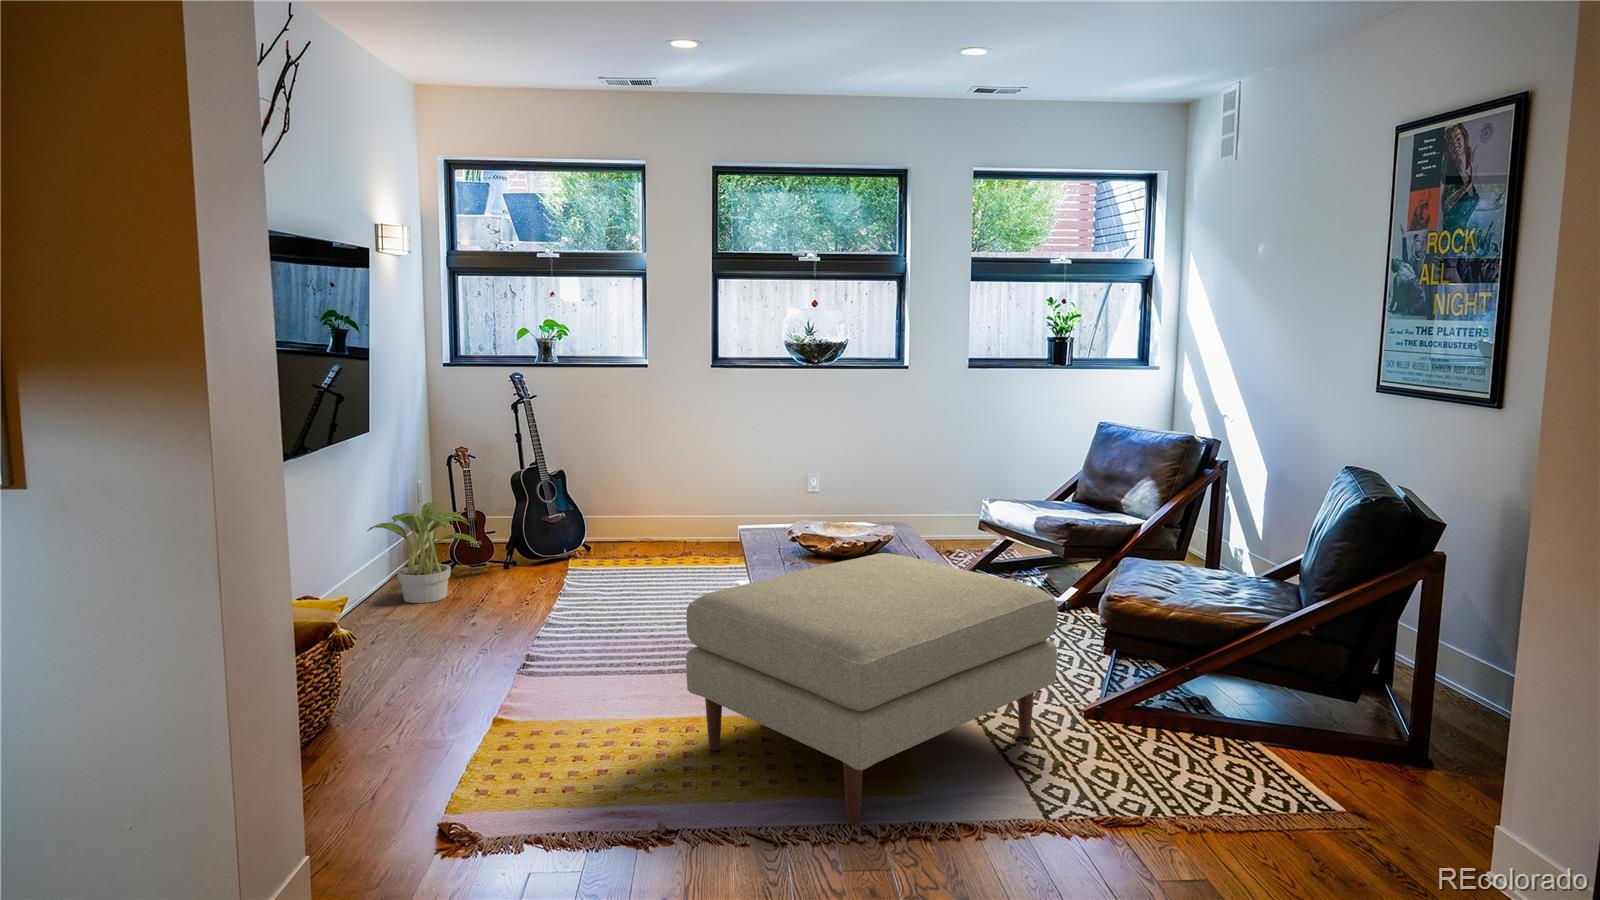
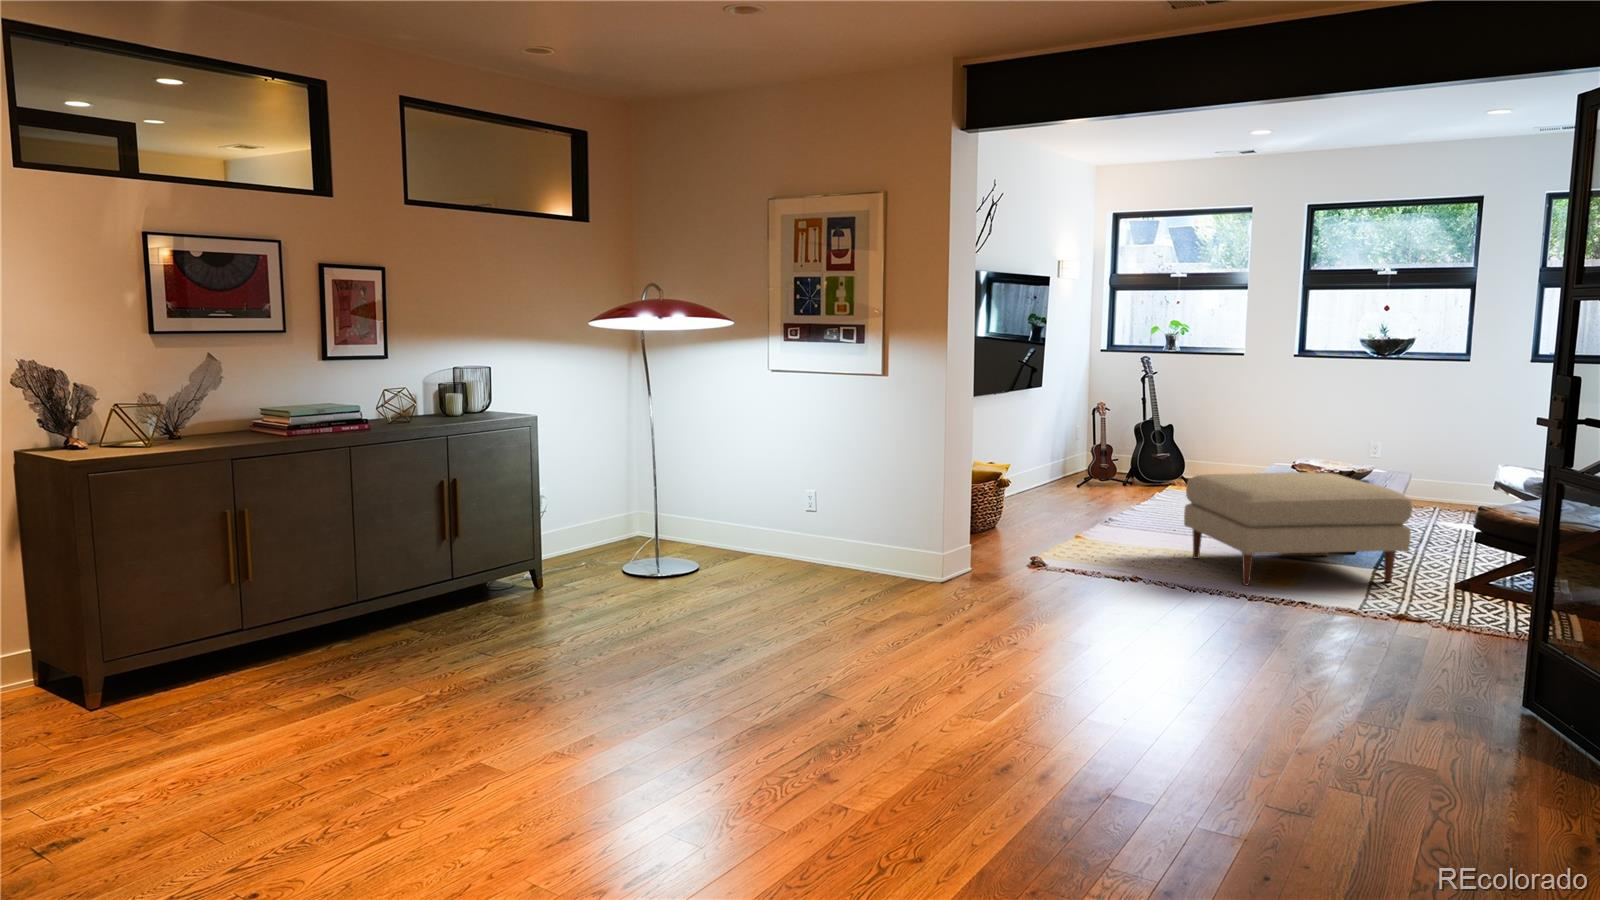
potted plant: present [367,502,479,603] -> none [1041,434,1103,493]

